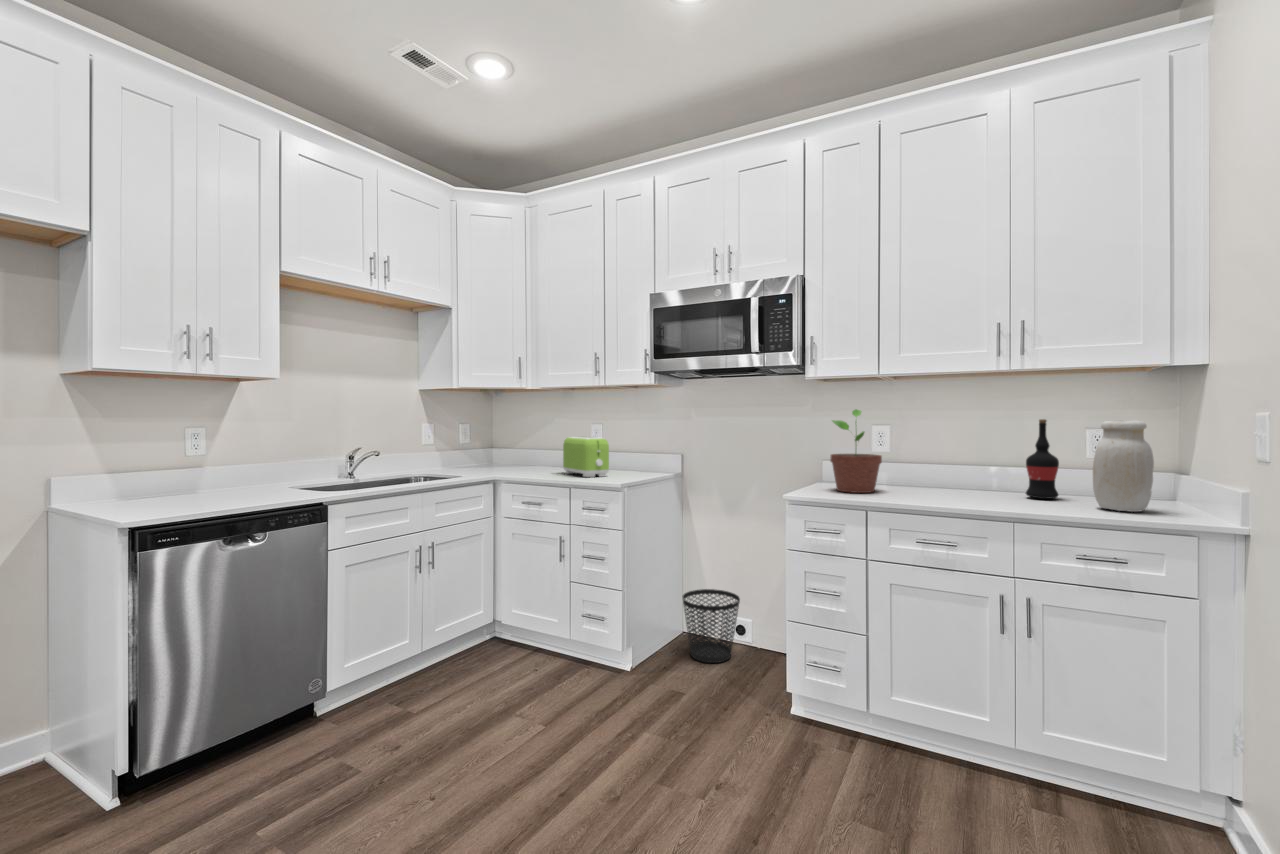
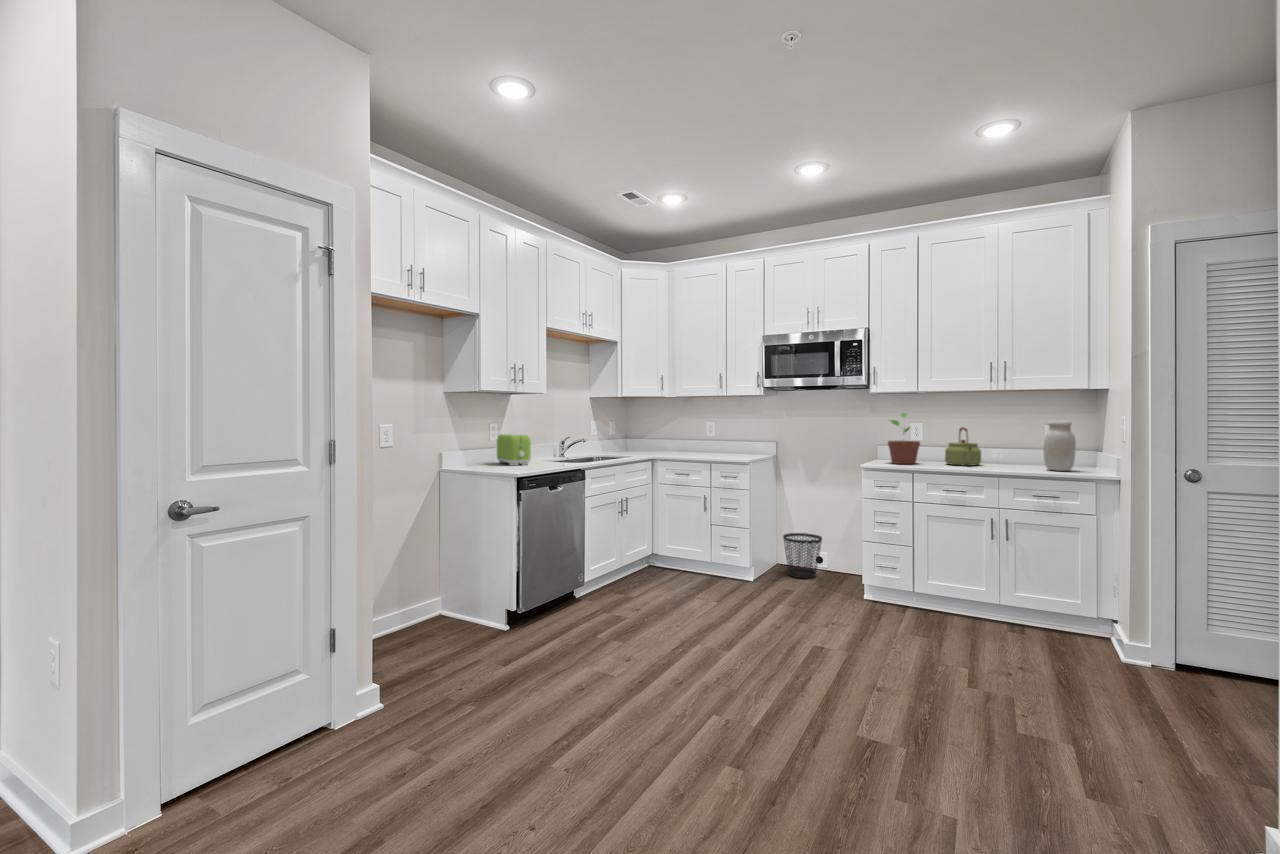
wine bottle: present [1026,419,1059,499] -> none [1007,420,1027,466]
kettle: none [922,432,981,496] -> present [945,427,981,466]
toaster: present [563,437,609,477] -> present [497,434,531,465]

